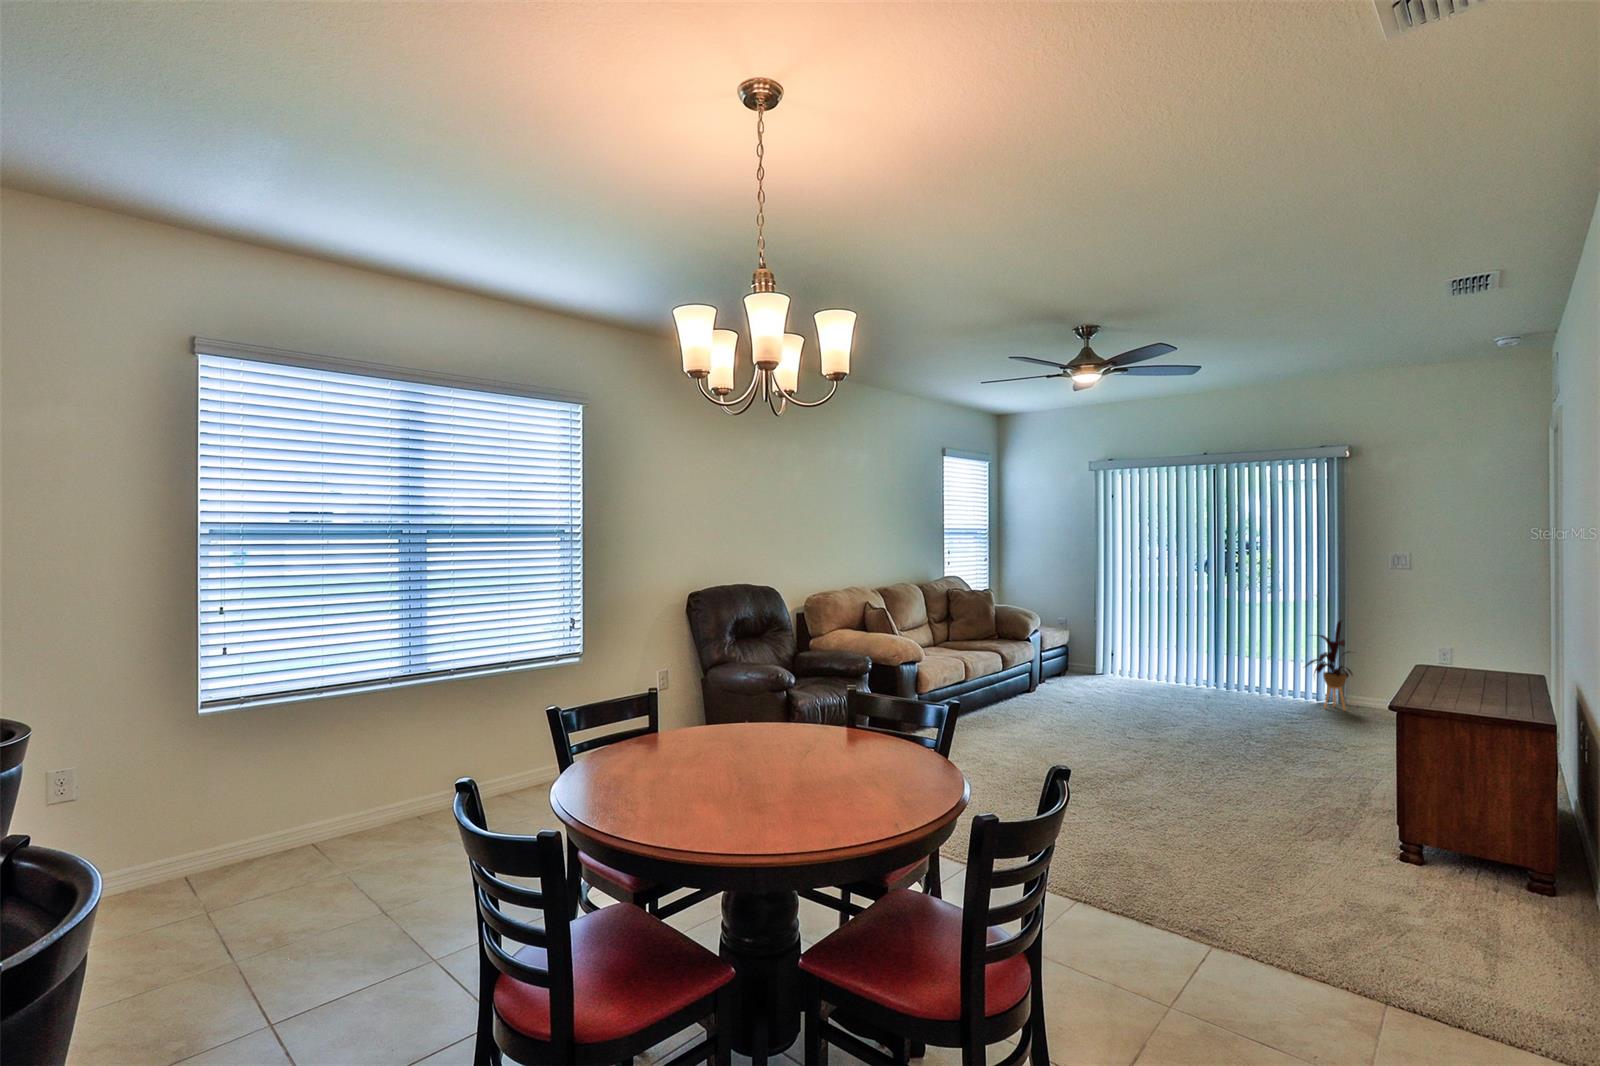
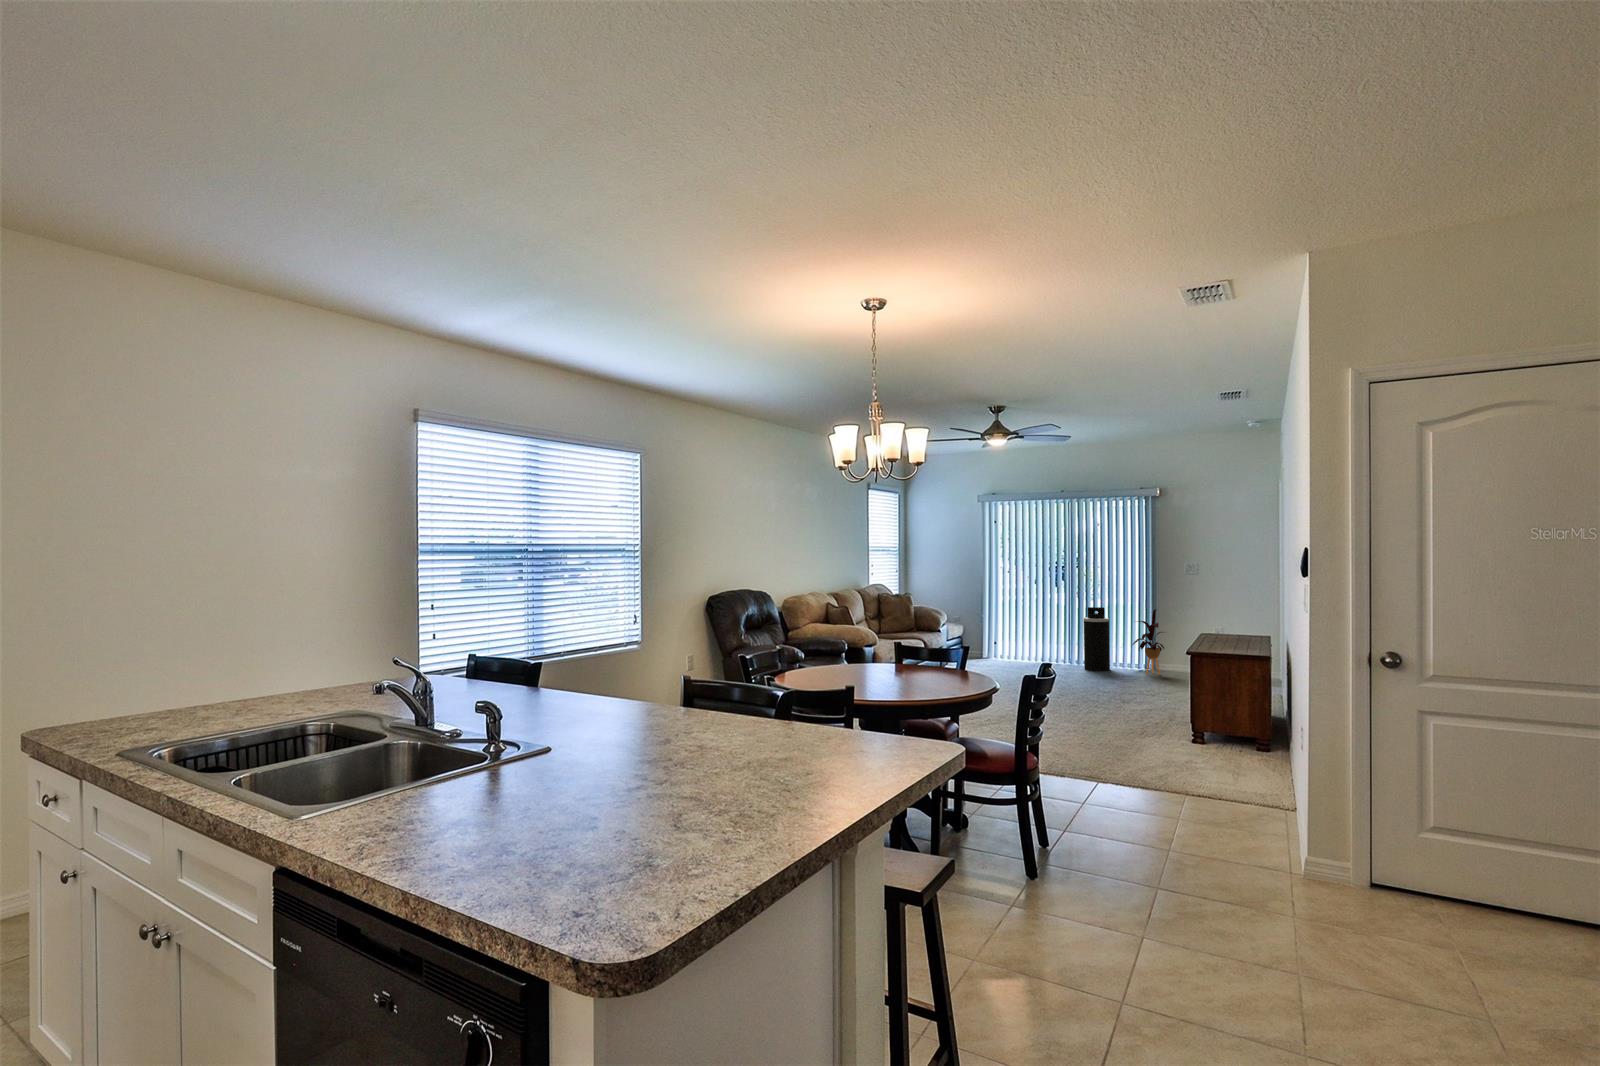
trash can: none [1234,613,1271,699] -> present [1084,607,1110,671]

